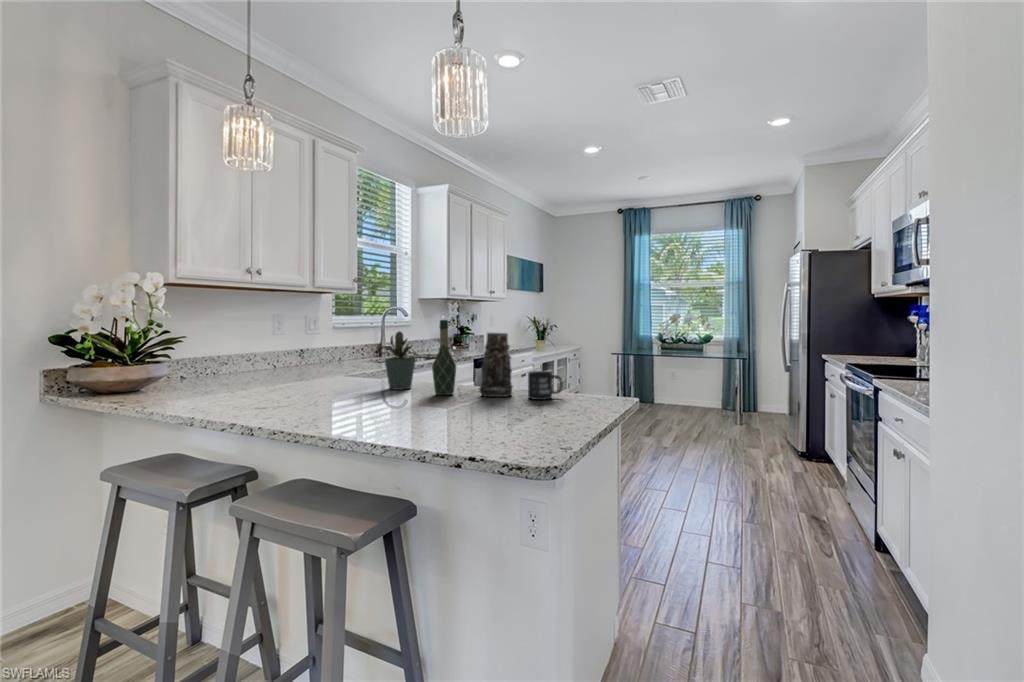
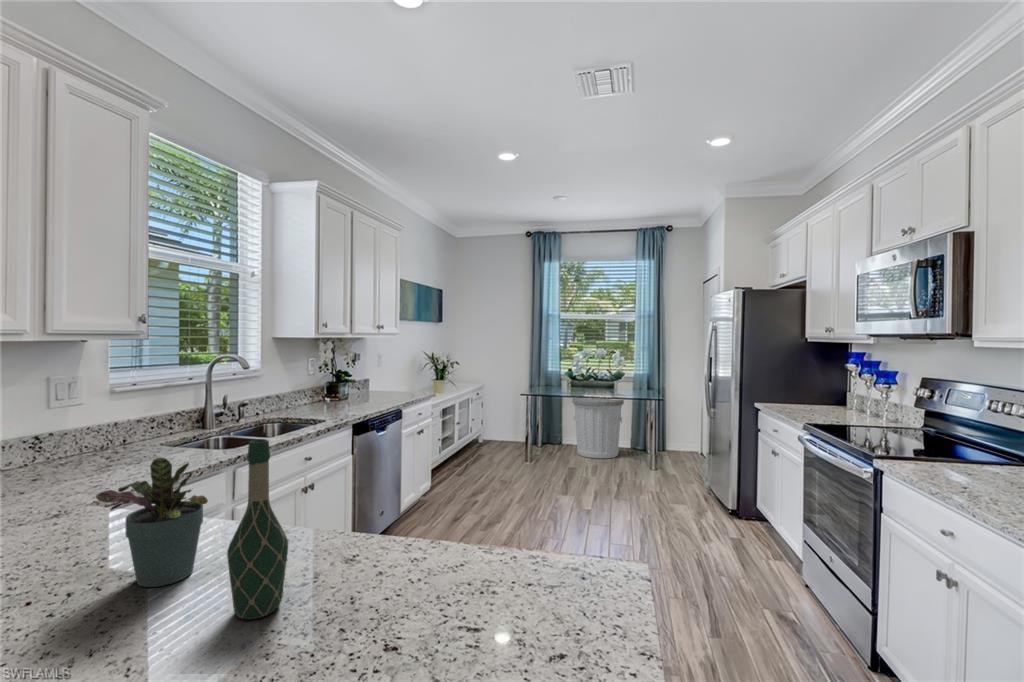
vase: present [480,332,513,397] -> none [341,460,417,618]
trash can: none [661,354,710,412] -> present [572,398,624,458]
mug: present [528,371,563,400] -> none [451,544,524,626]

